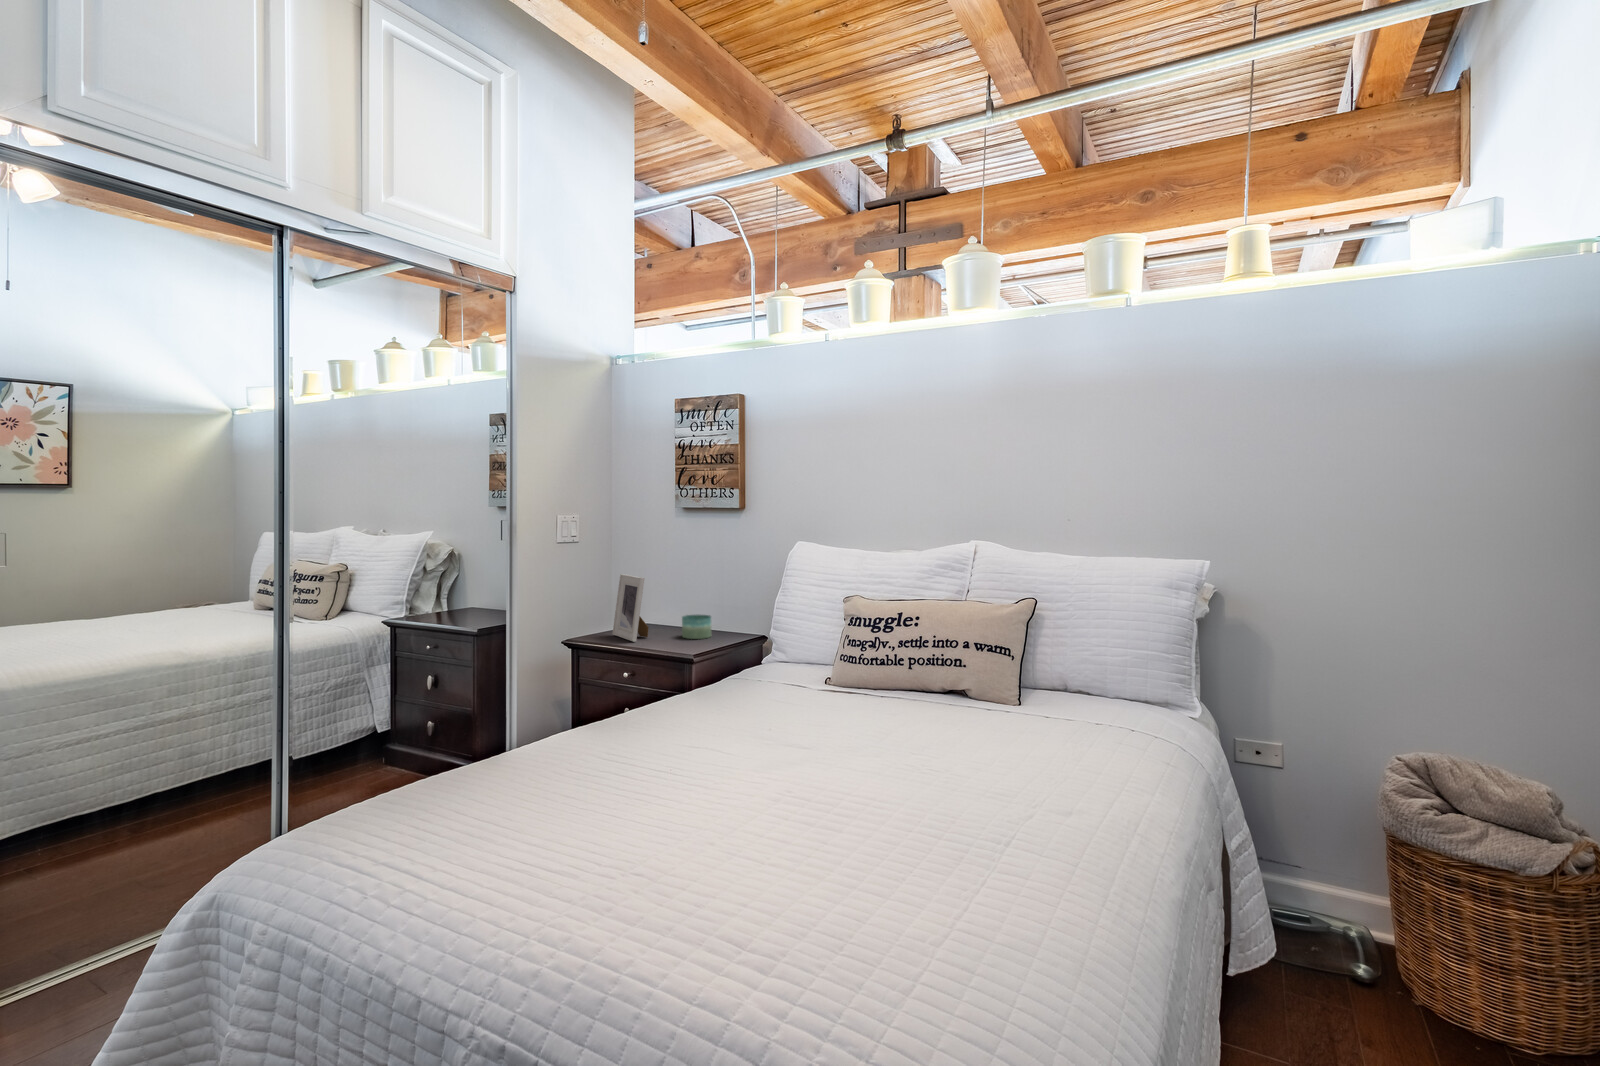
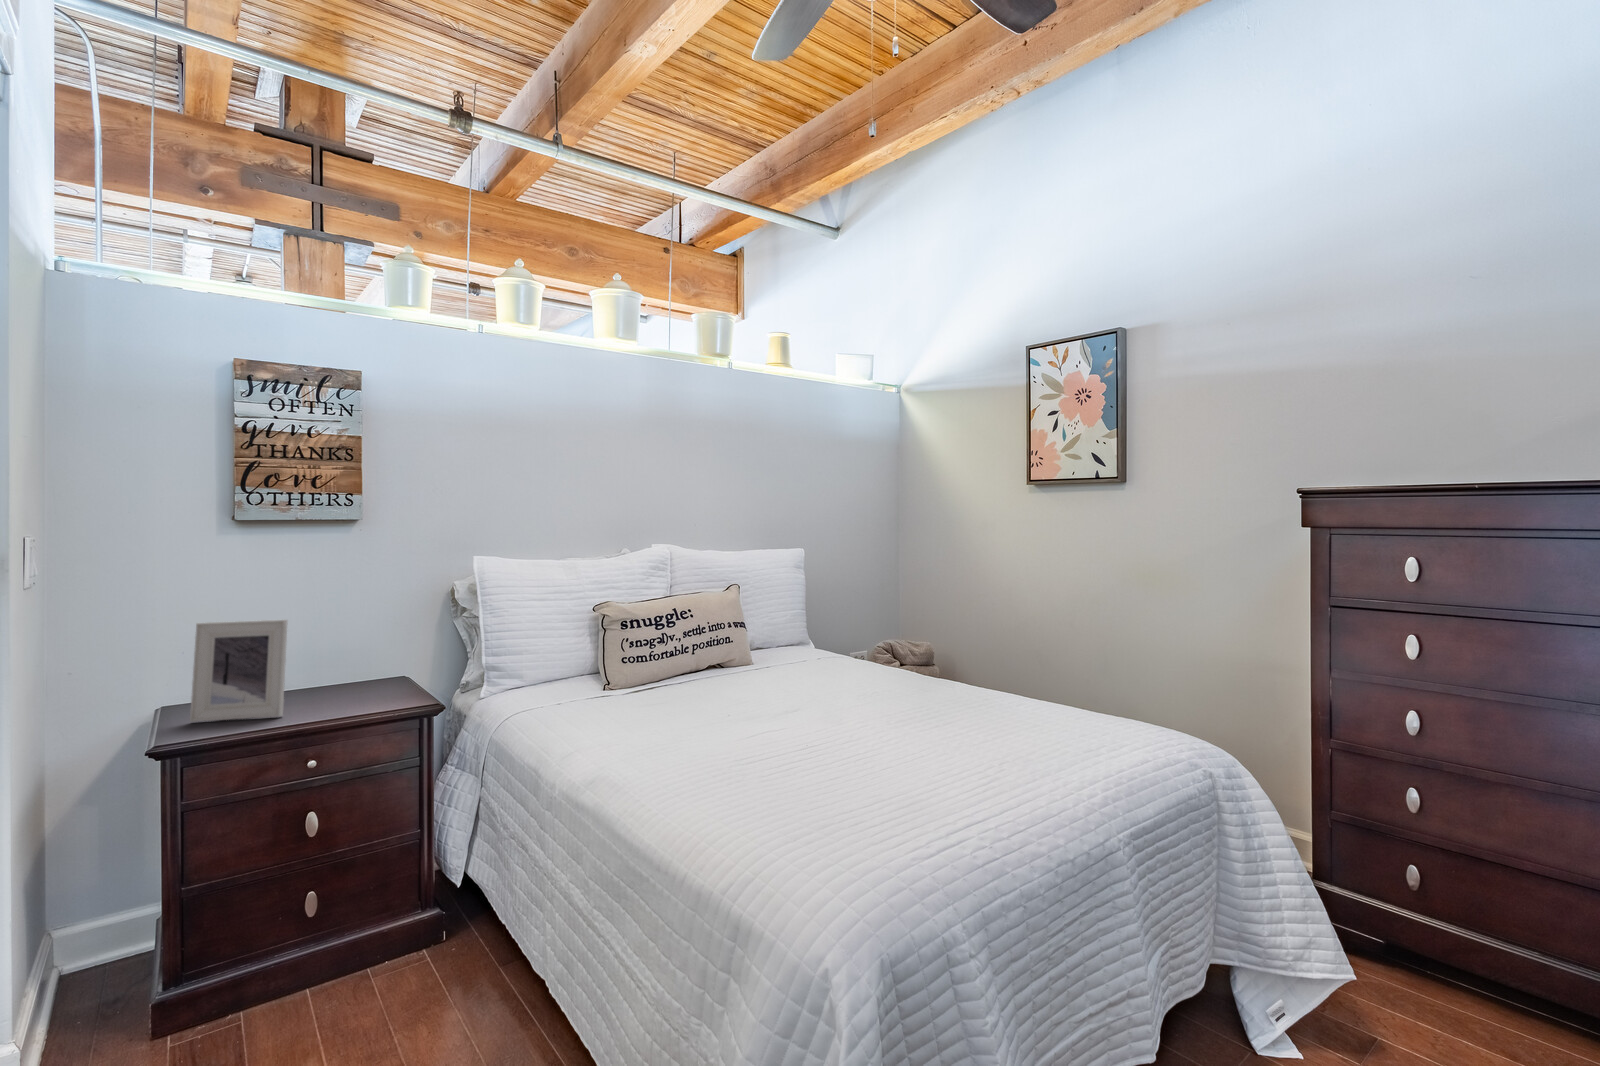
candle: present [682,615,711,639] -> none [310,664,359,699]

